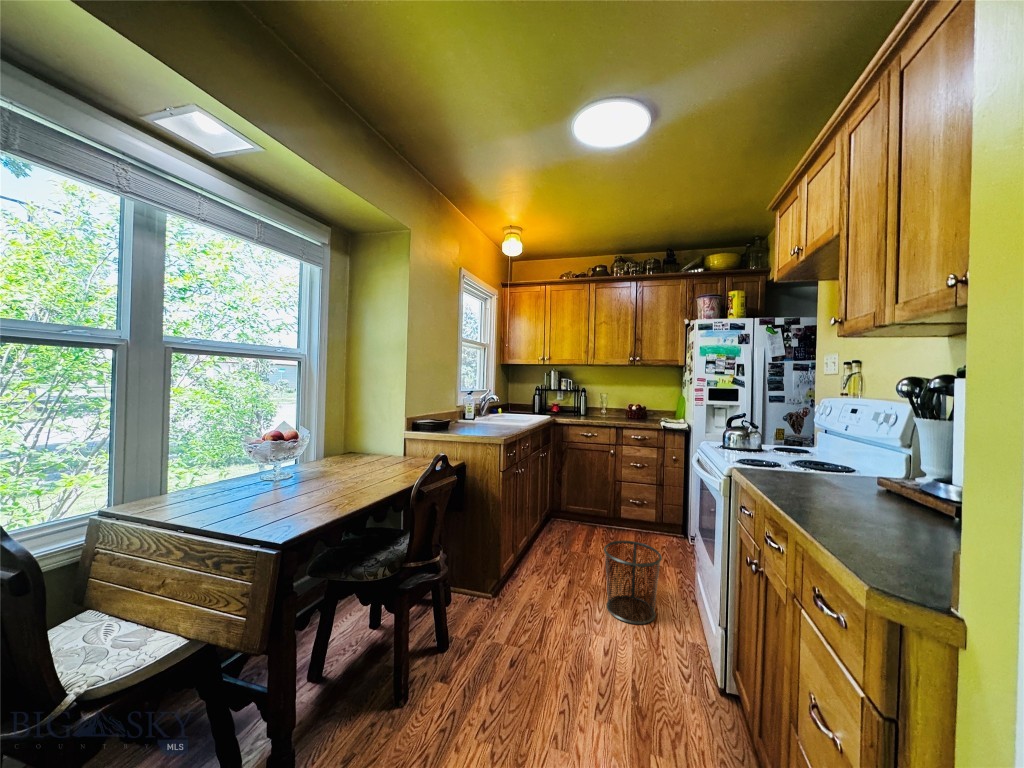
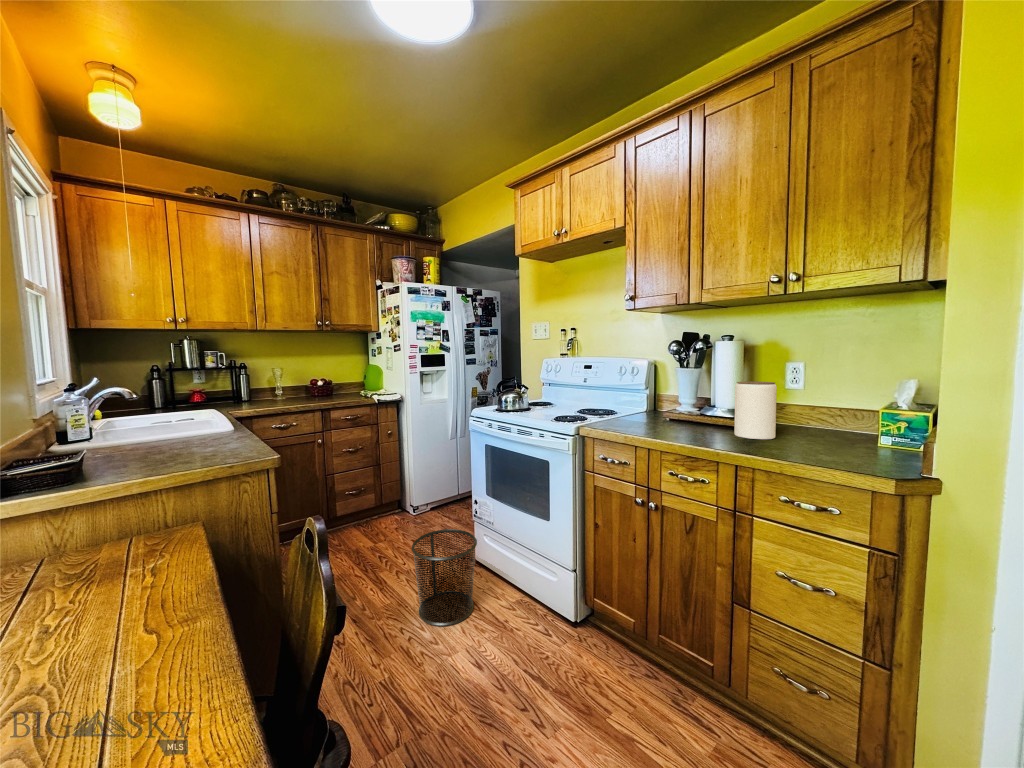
jar: none [838,452,911,545] -> present [734,381,777,439]

